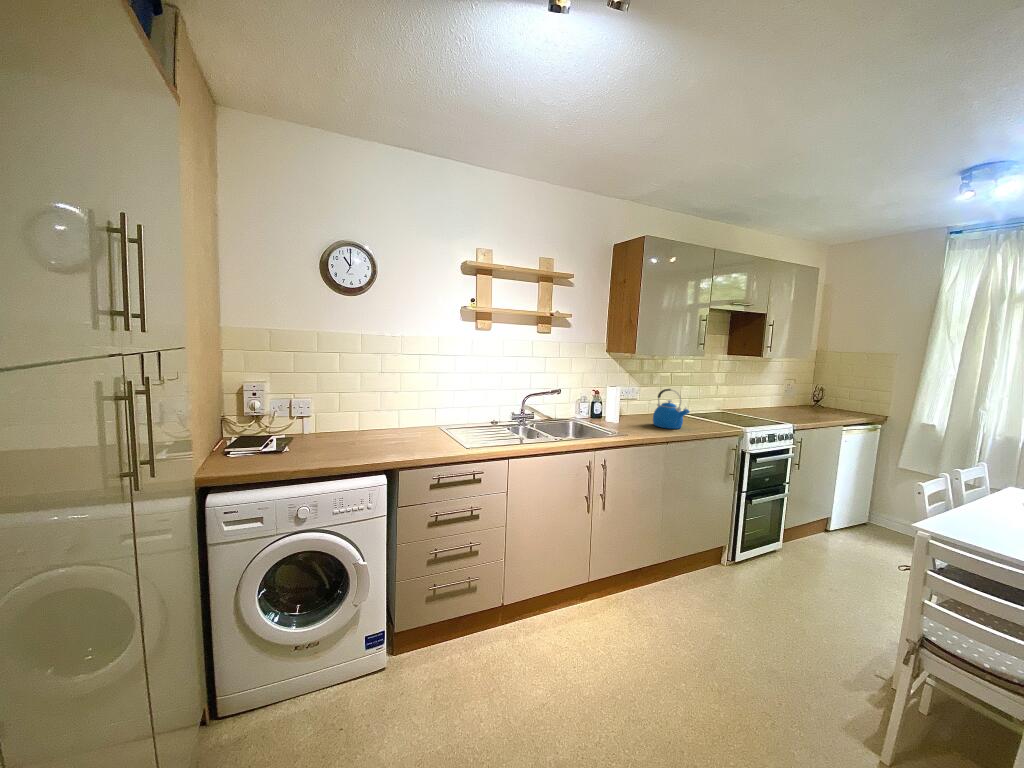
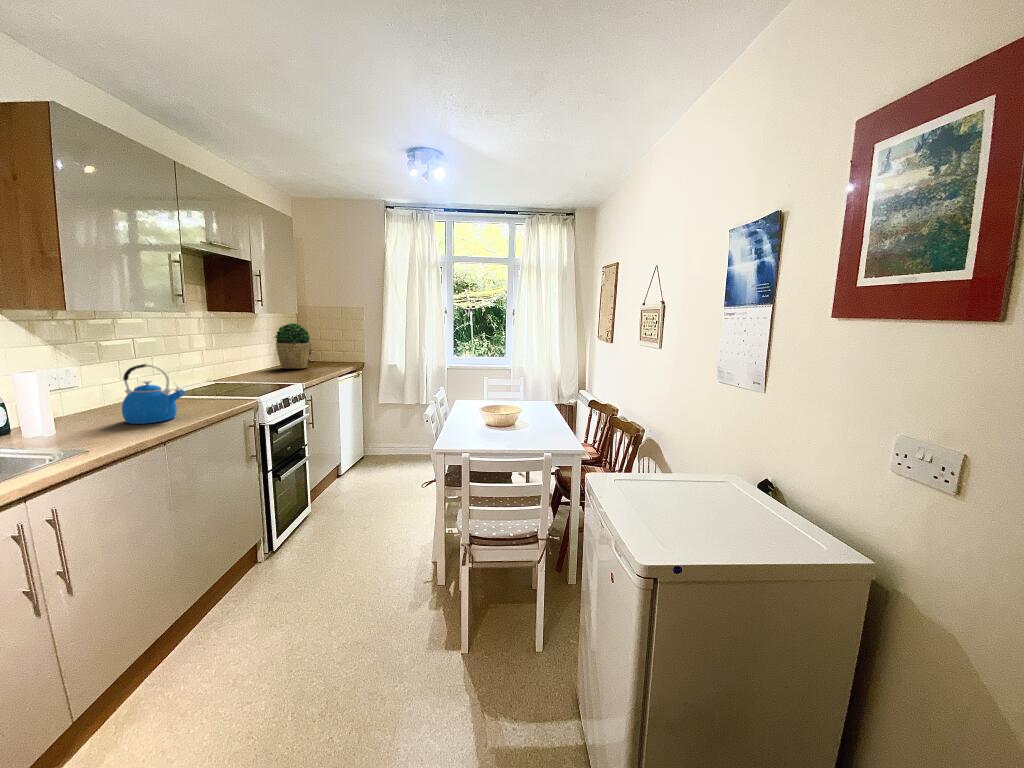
potted plant: none [783,368,820,412] -> present [276,323,310,369]

